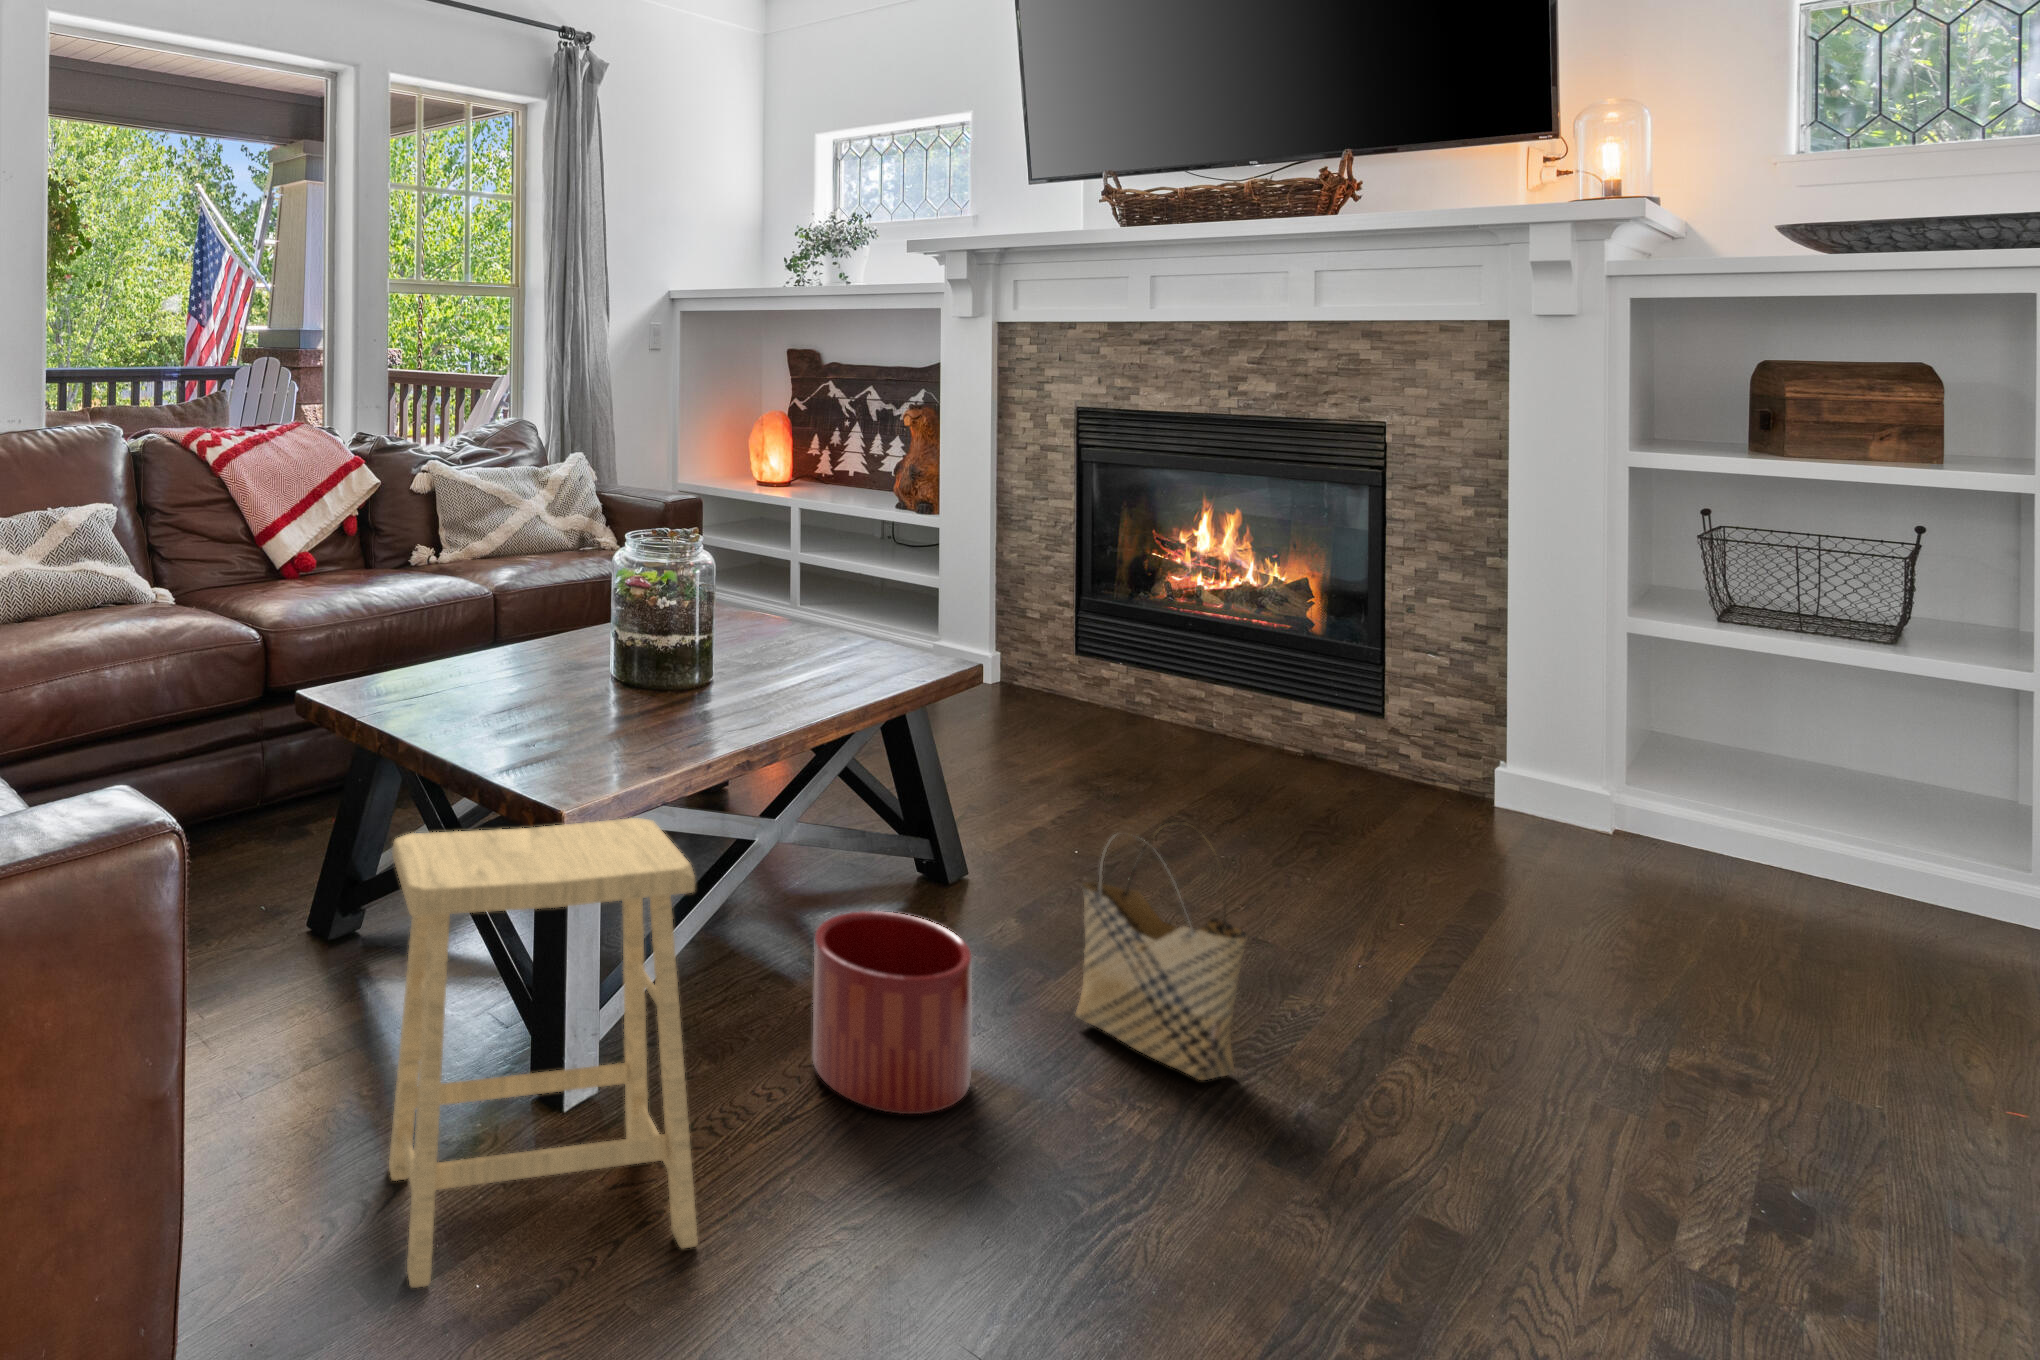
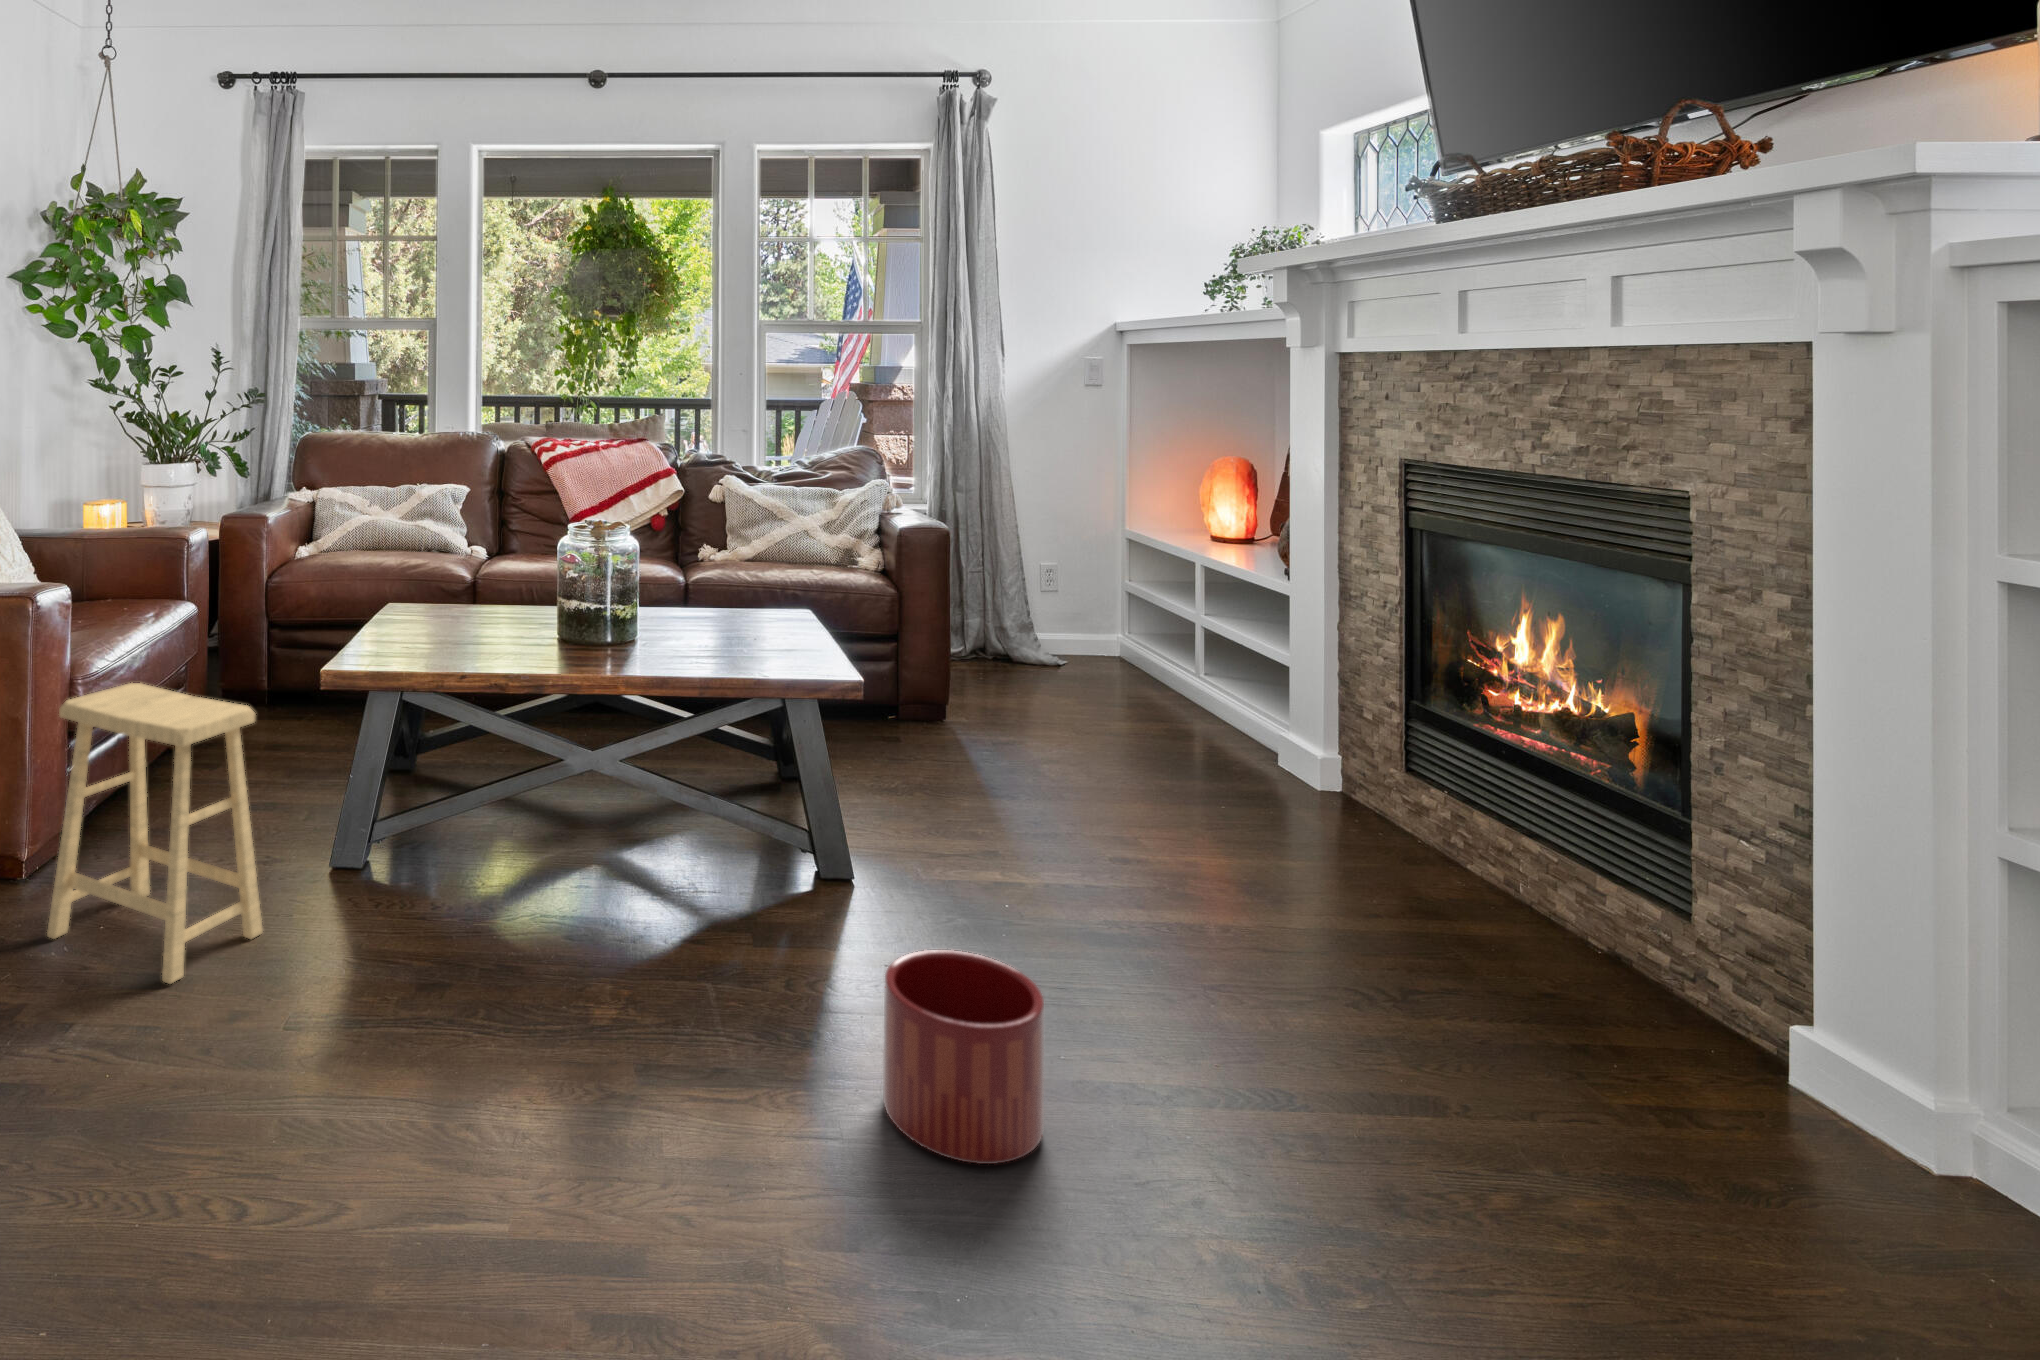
woven basket: present [1075,821,1248,1080] -> none [622,828,715,1085]
planter: present [813,911,972,1114] -> present [883,950,1044,1164]

